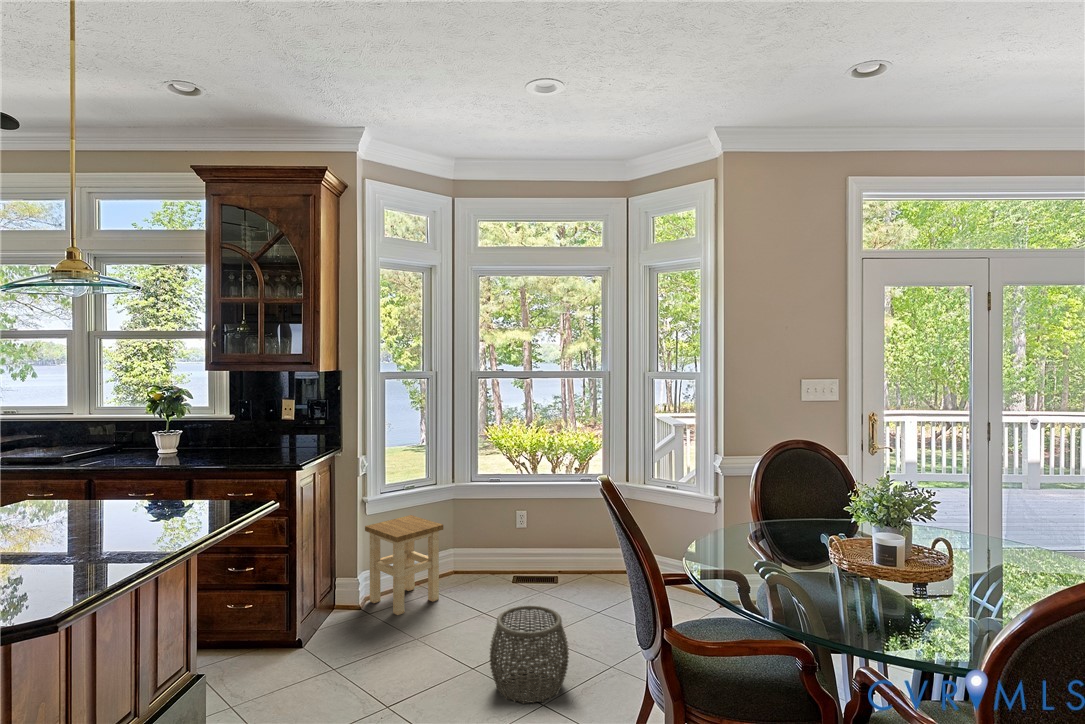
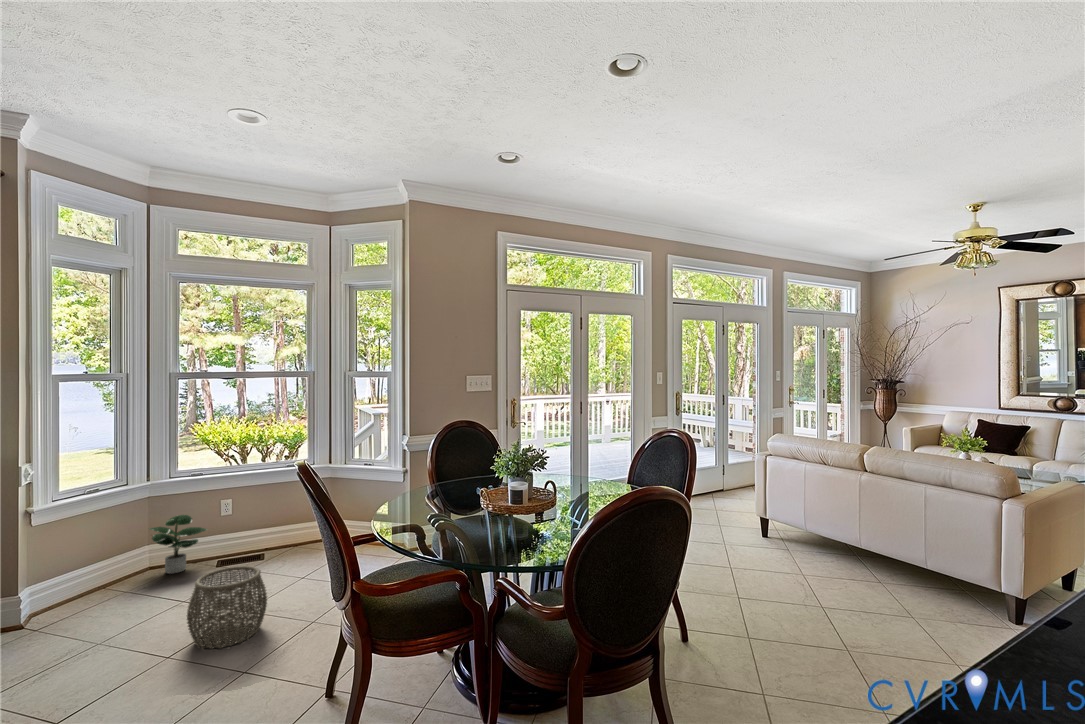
stool: present [365,515,443,615] -> none [38,514,140,612]
potted plant: none [450,522,502,585] -> present [149,515,207,574]

